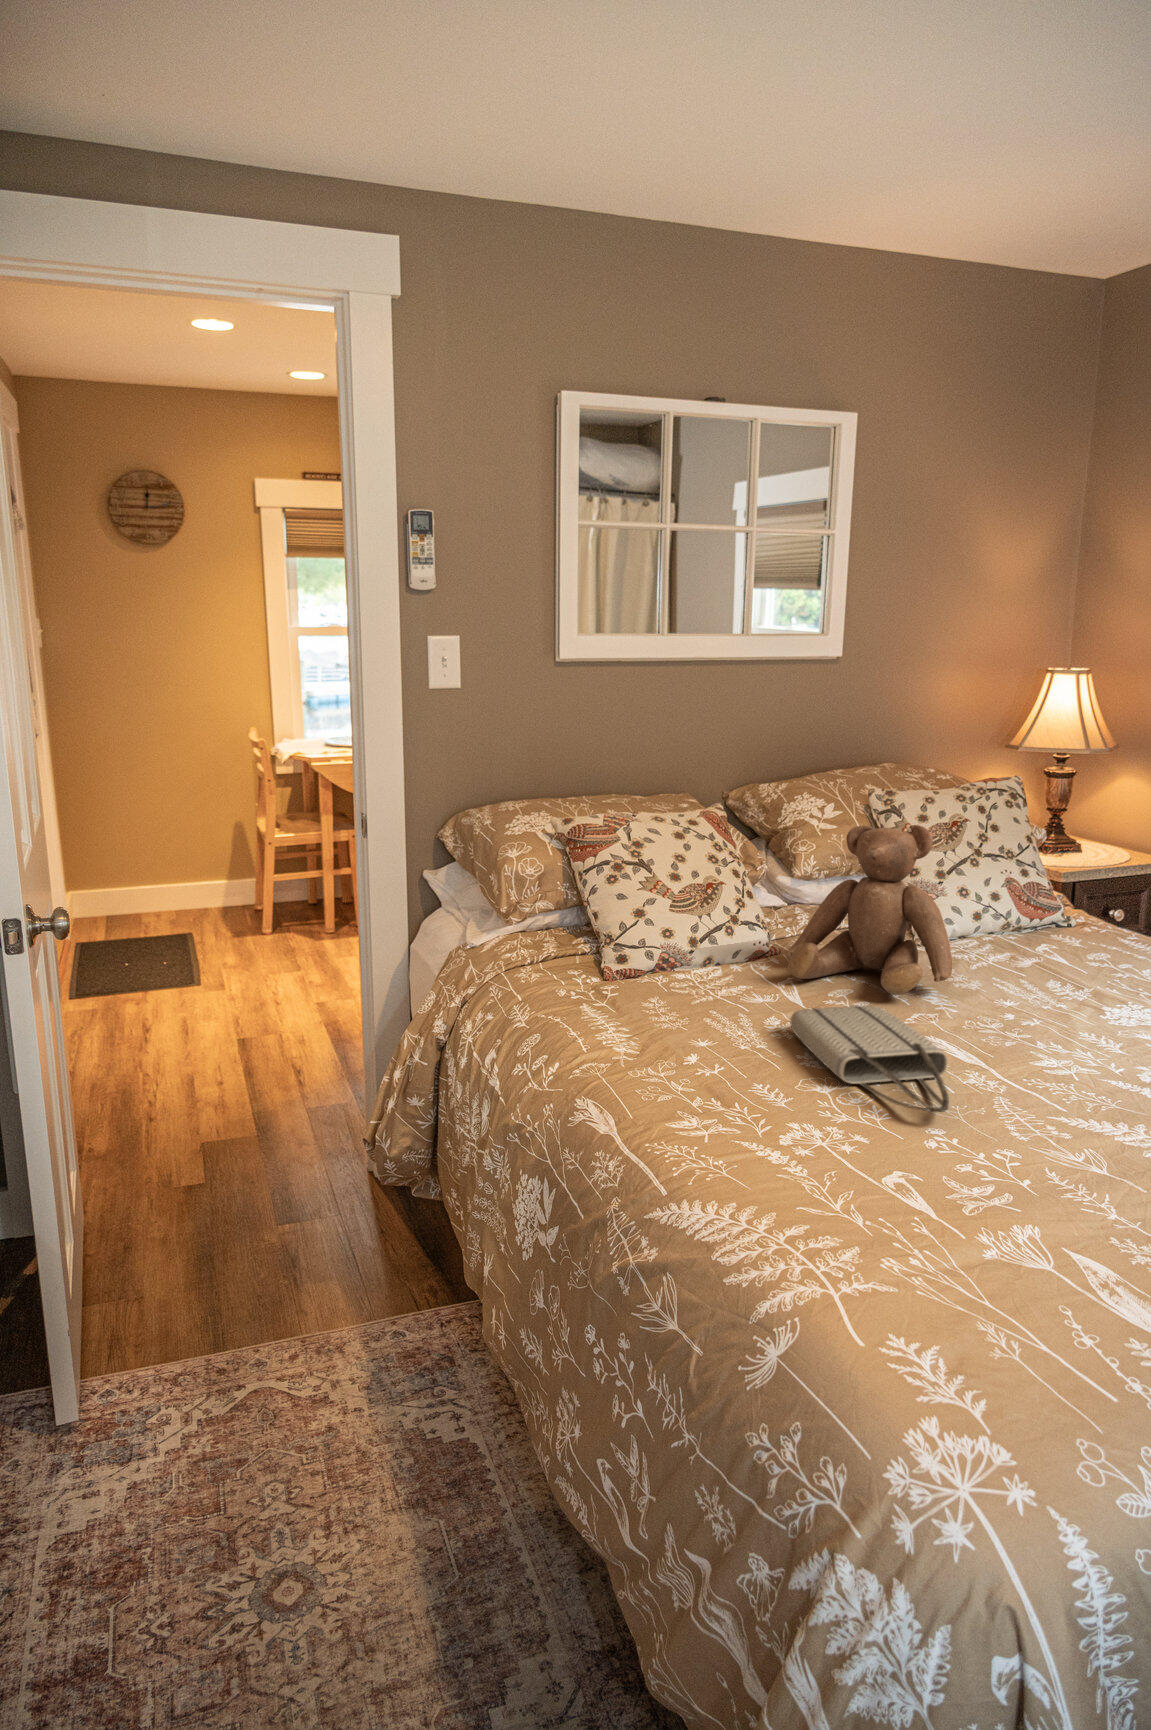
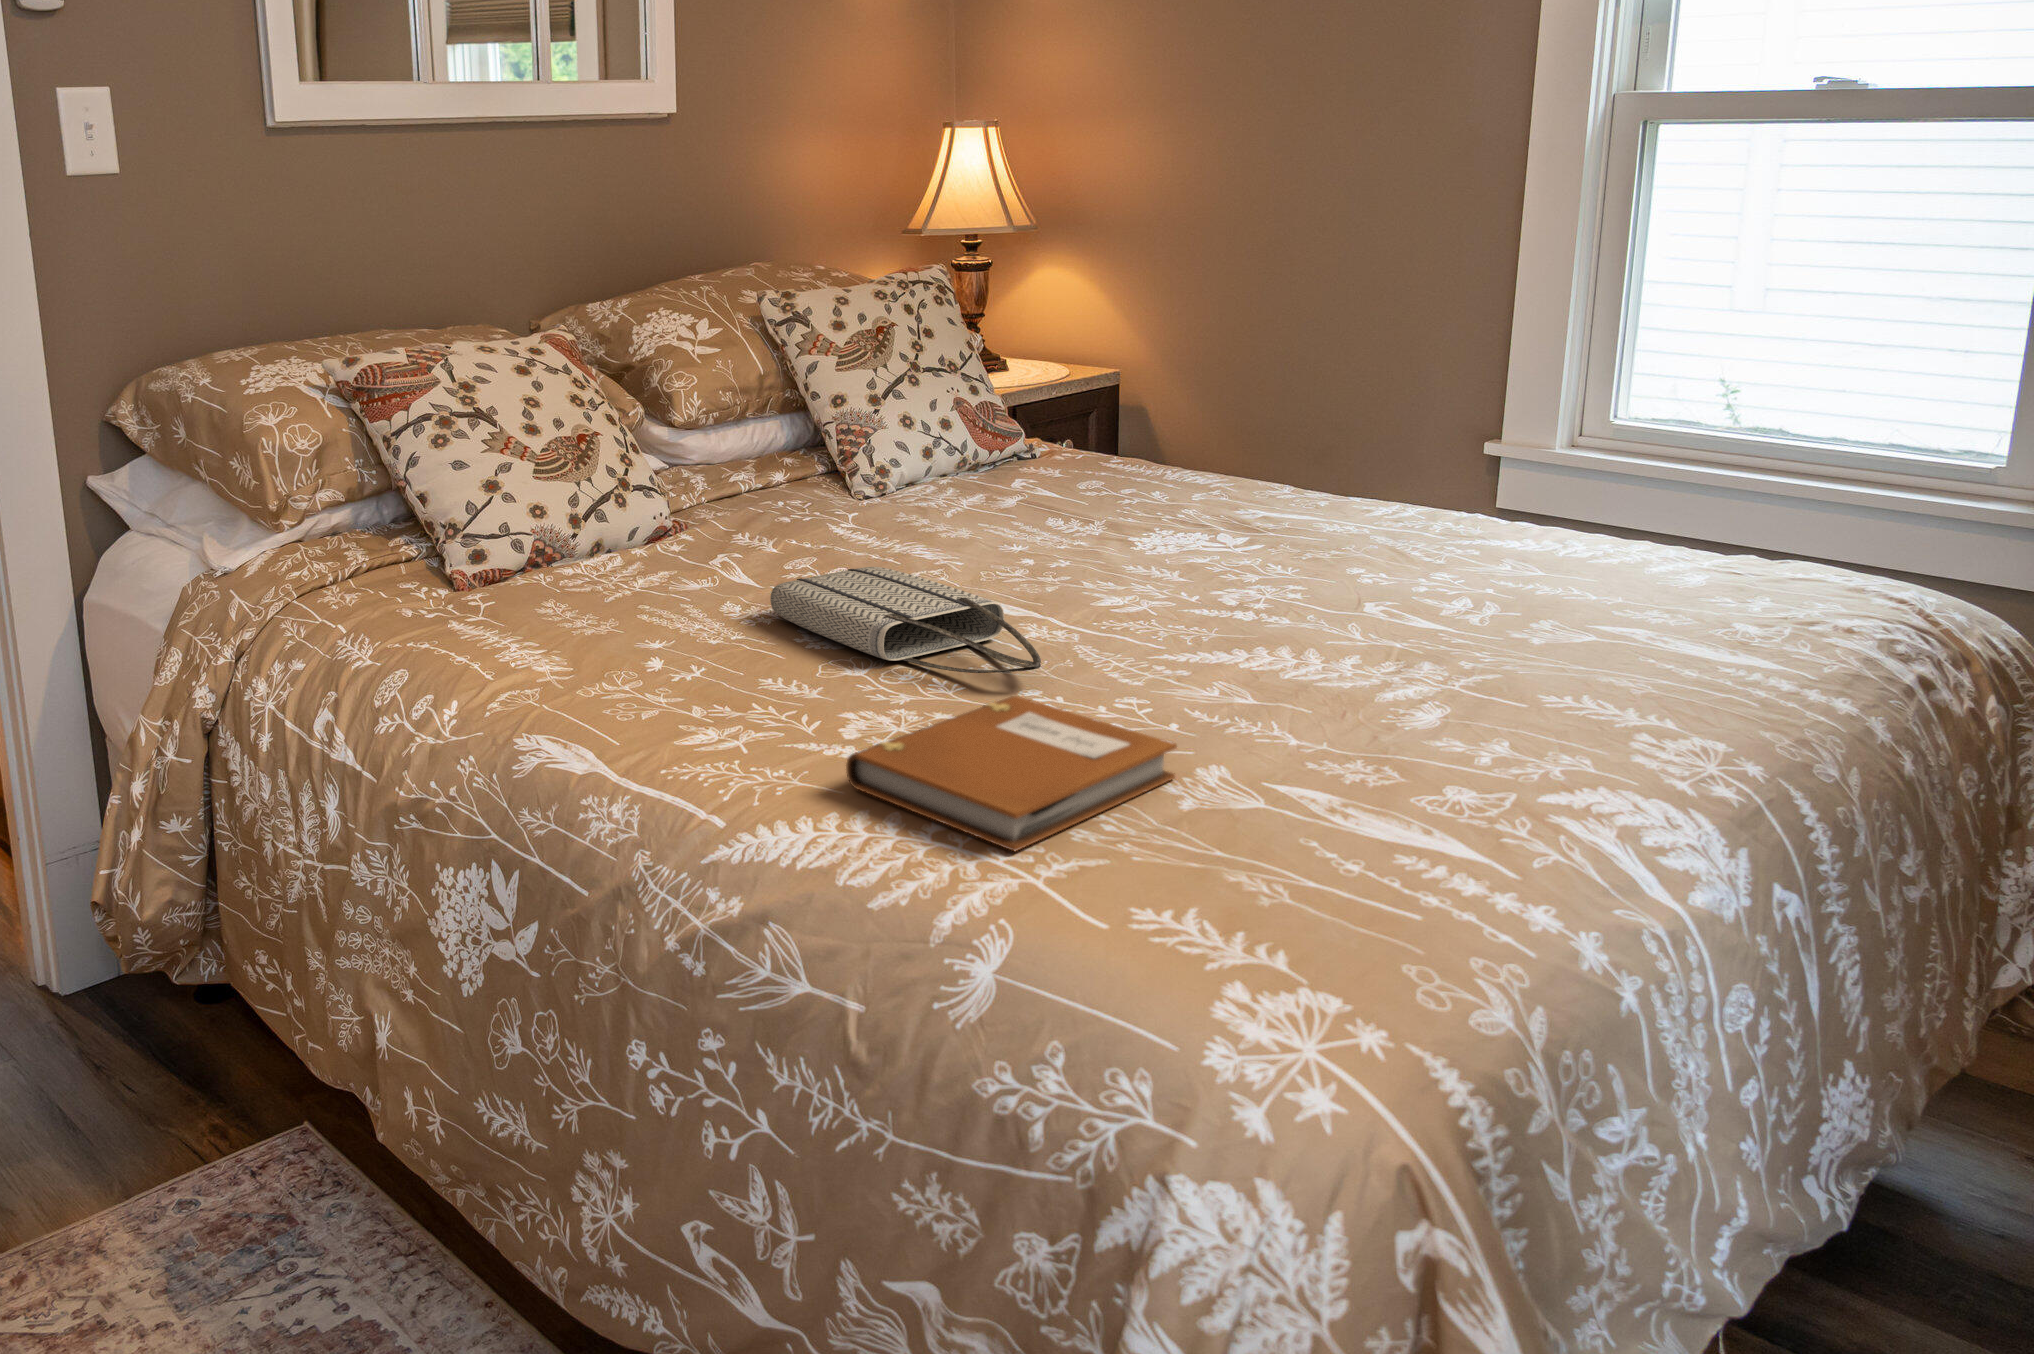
teddy bear: present [787,825,952,995] -> none [709,322,943,556]
notebook: none [752,1133,1001,1262] -> present [846,696,1177,851]

